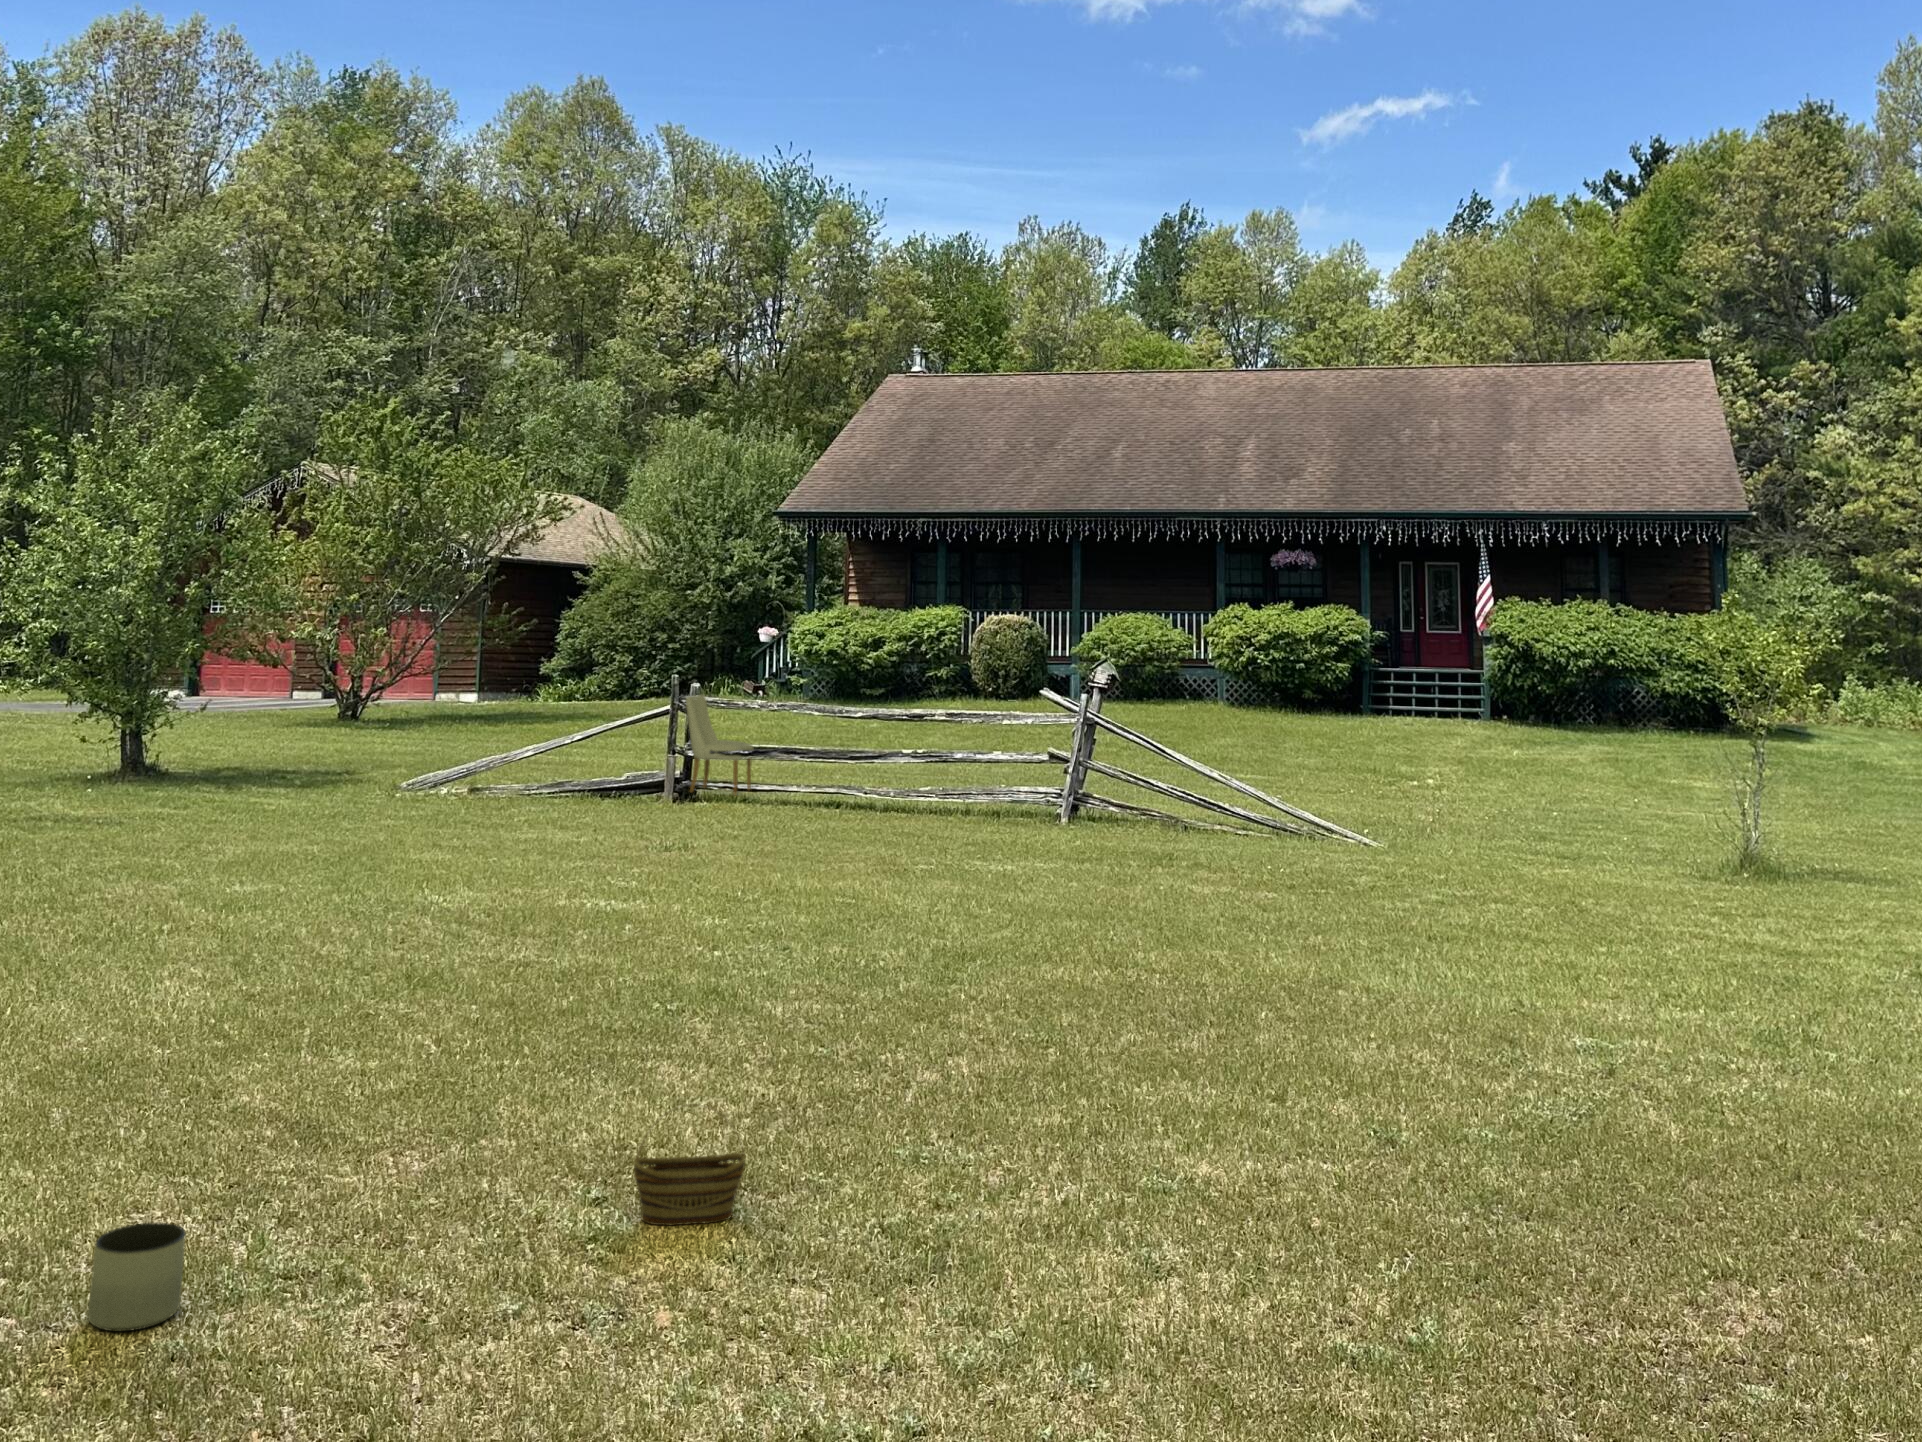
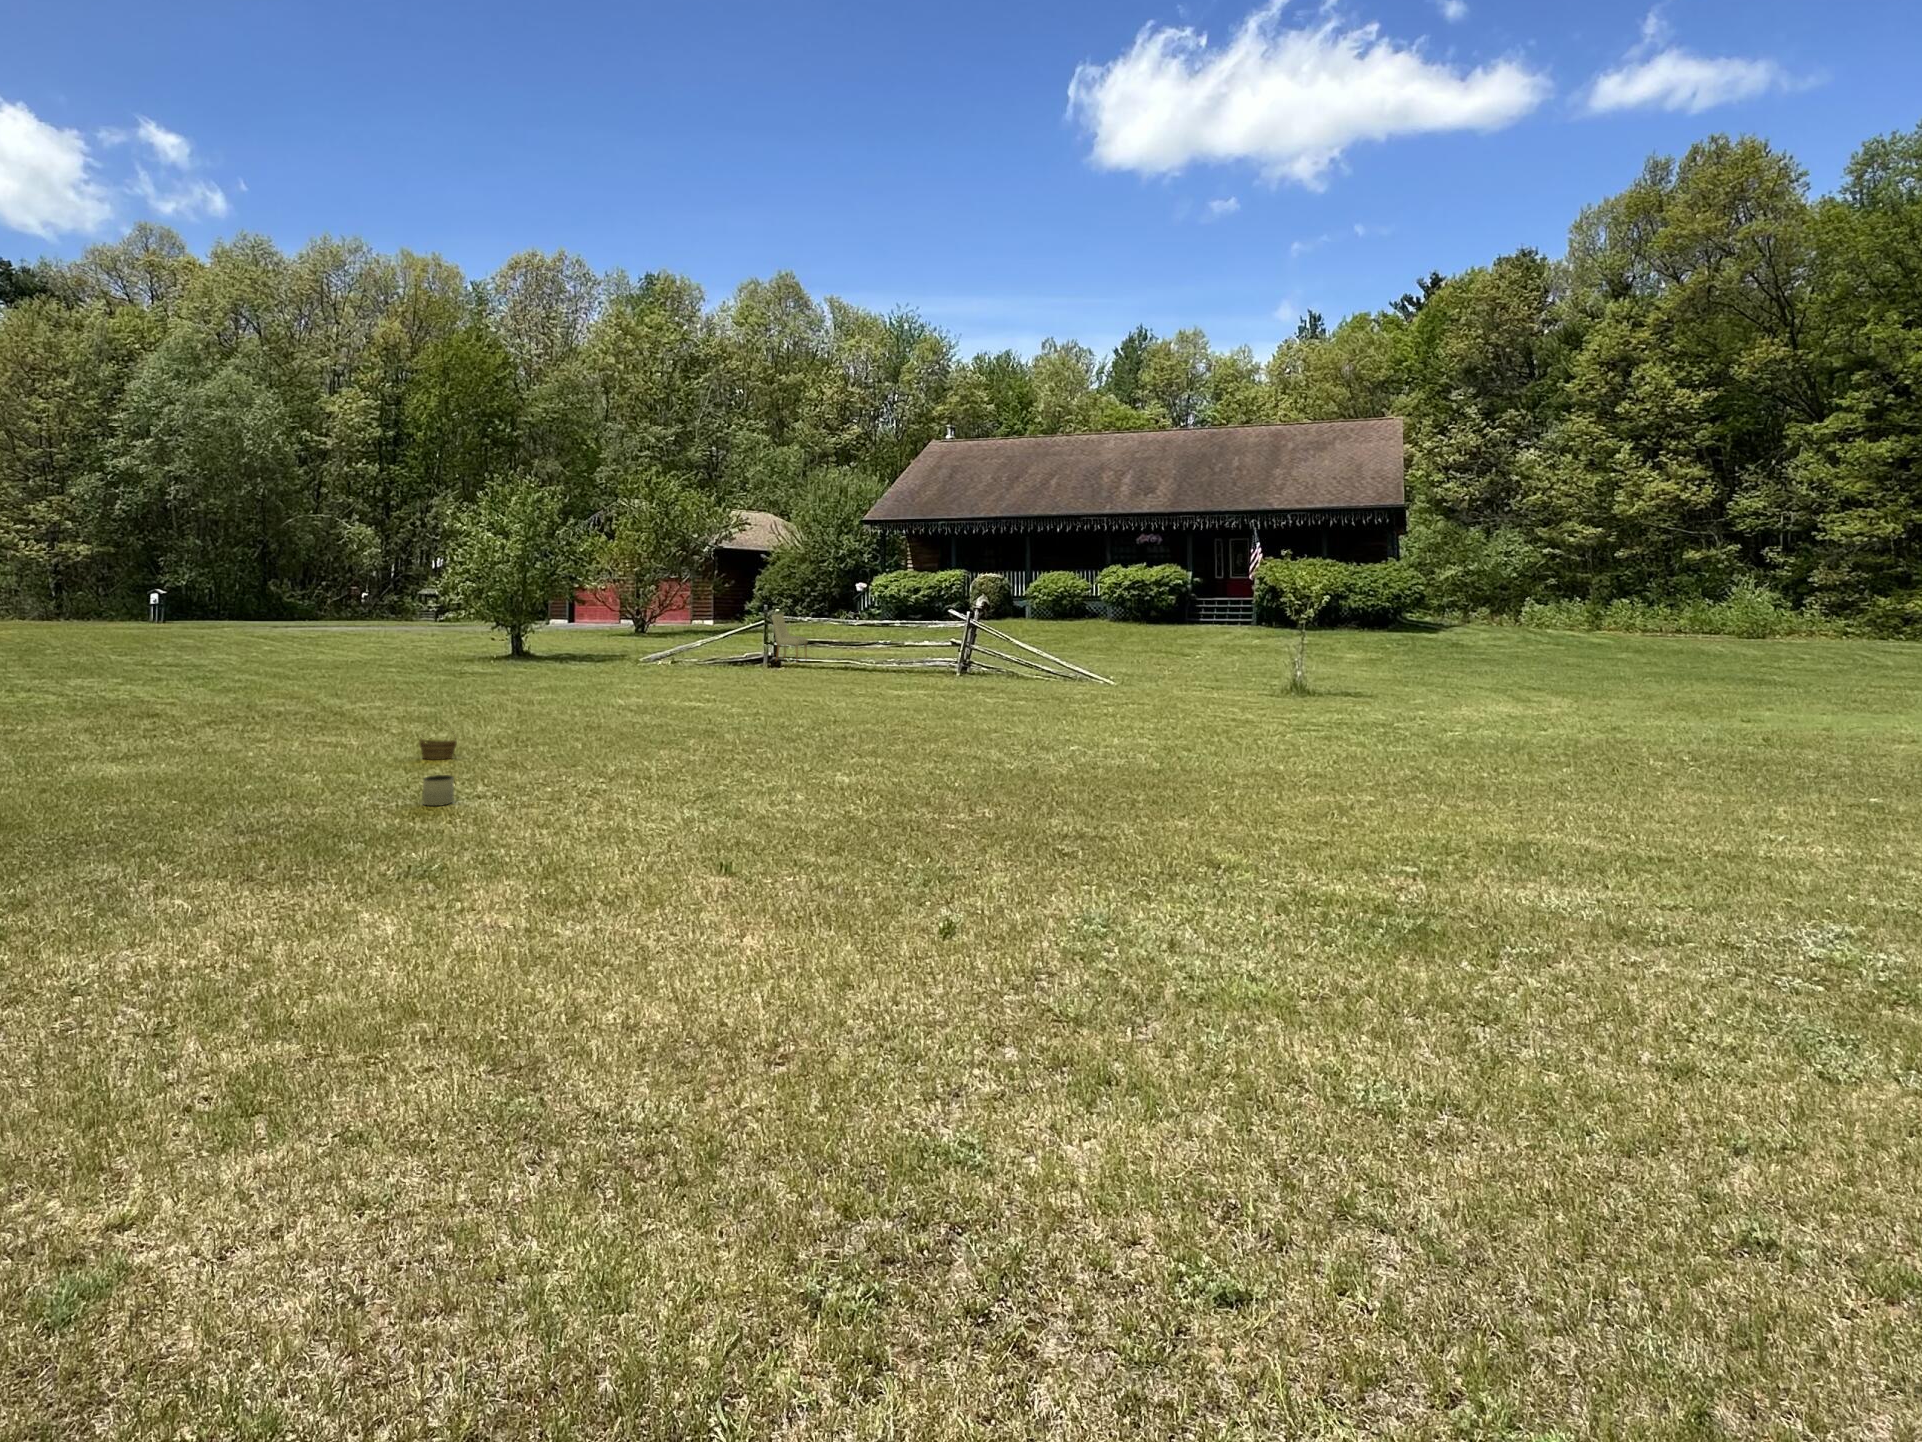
basket: present [634,1104,745,1225] -> present [419,723,457,760]

